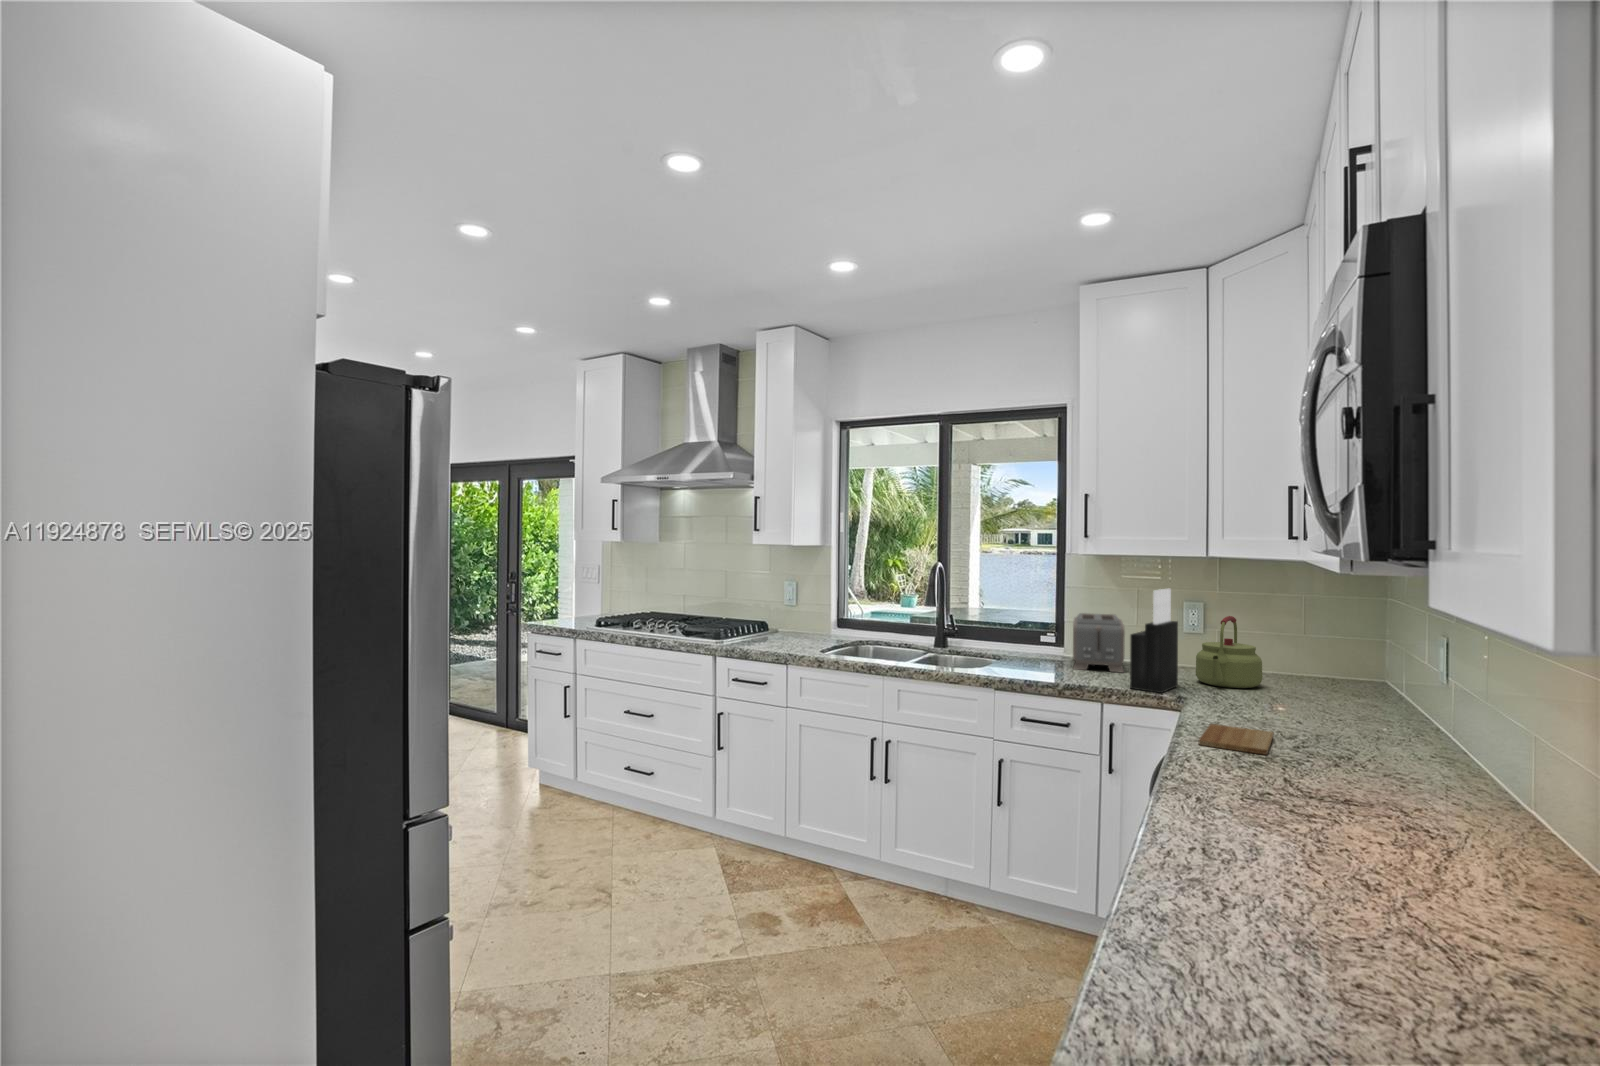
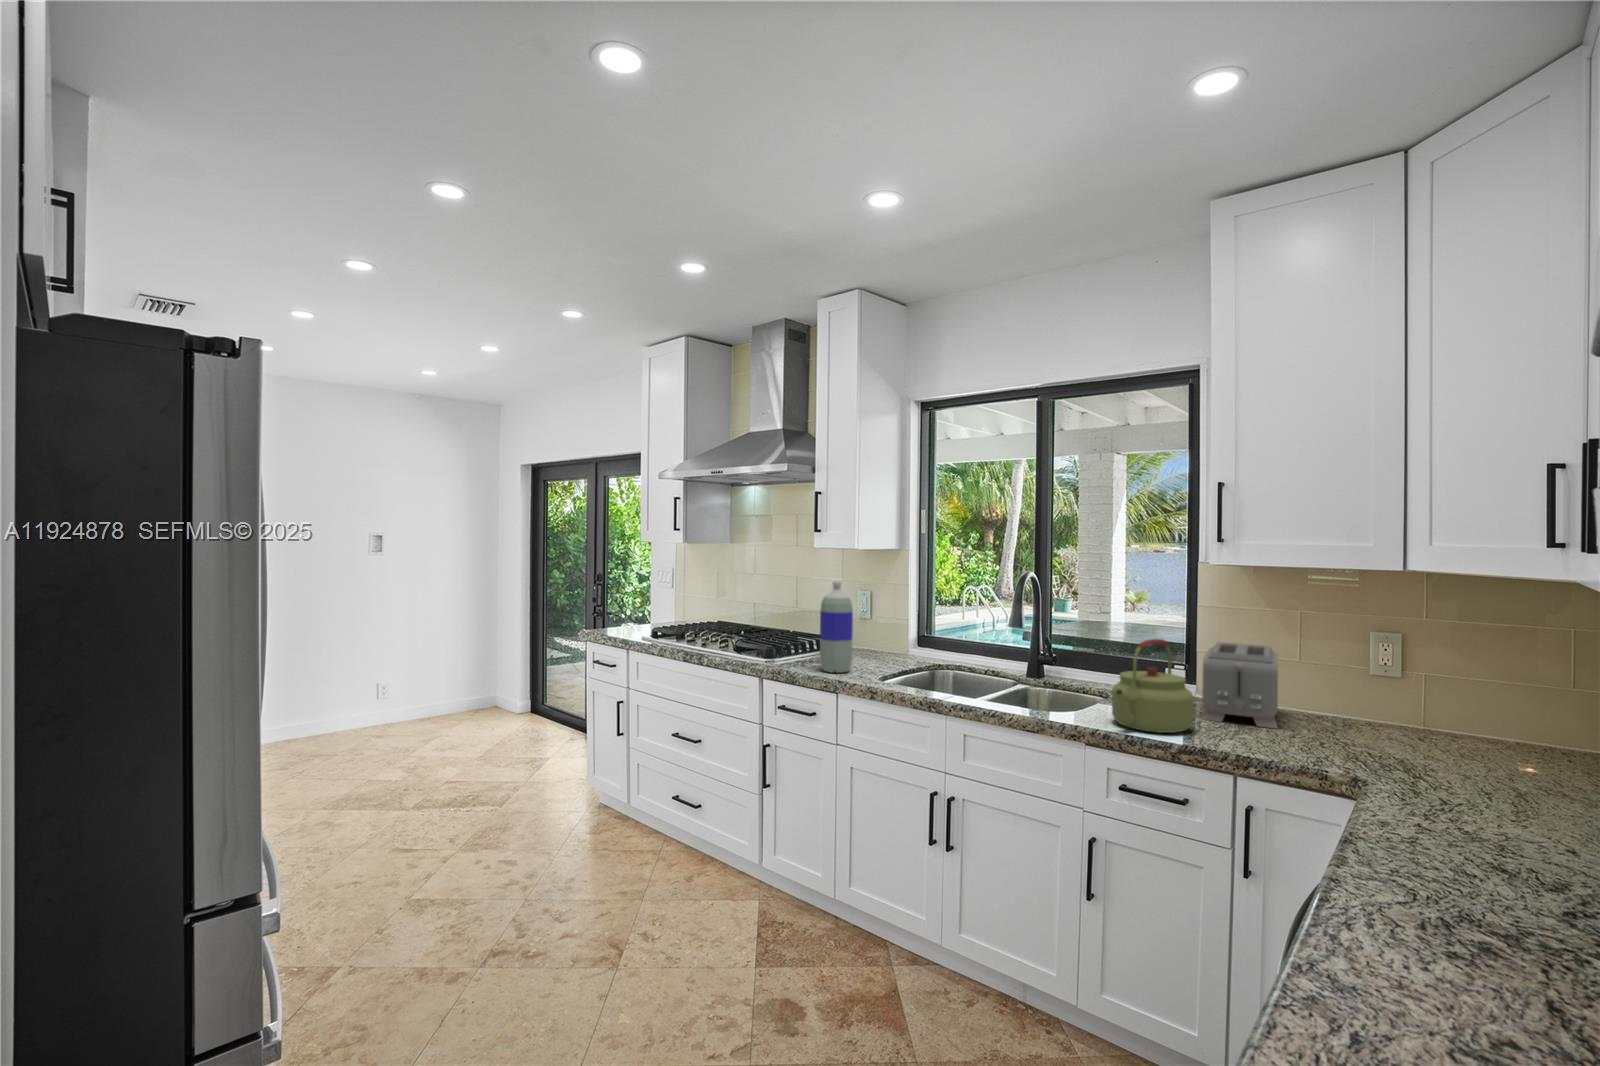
bottle: none [769,572,797,649] -> present [820,581,853,673]
knife block: present [1130,588,1178,693] -> none [1279,617,1357,770]
kettle: present [1196,616,1262,688] -> present [1112,639,1194,733]
cutting board: present [1199,724,1273,755] -> none [1374,845,1519,927]

